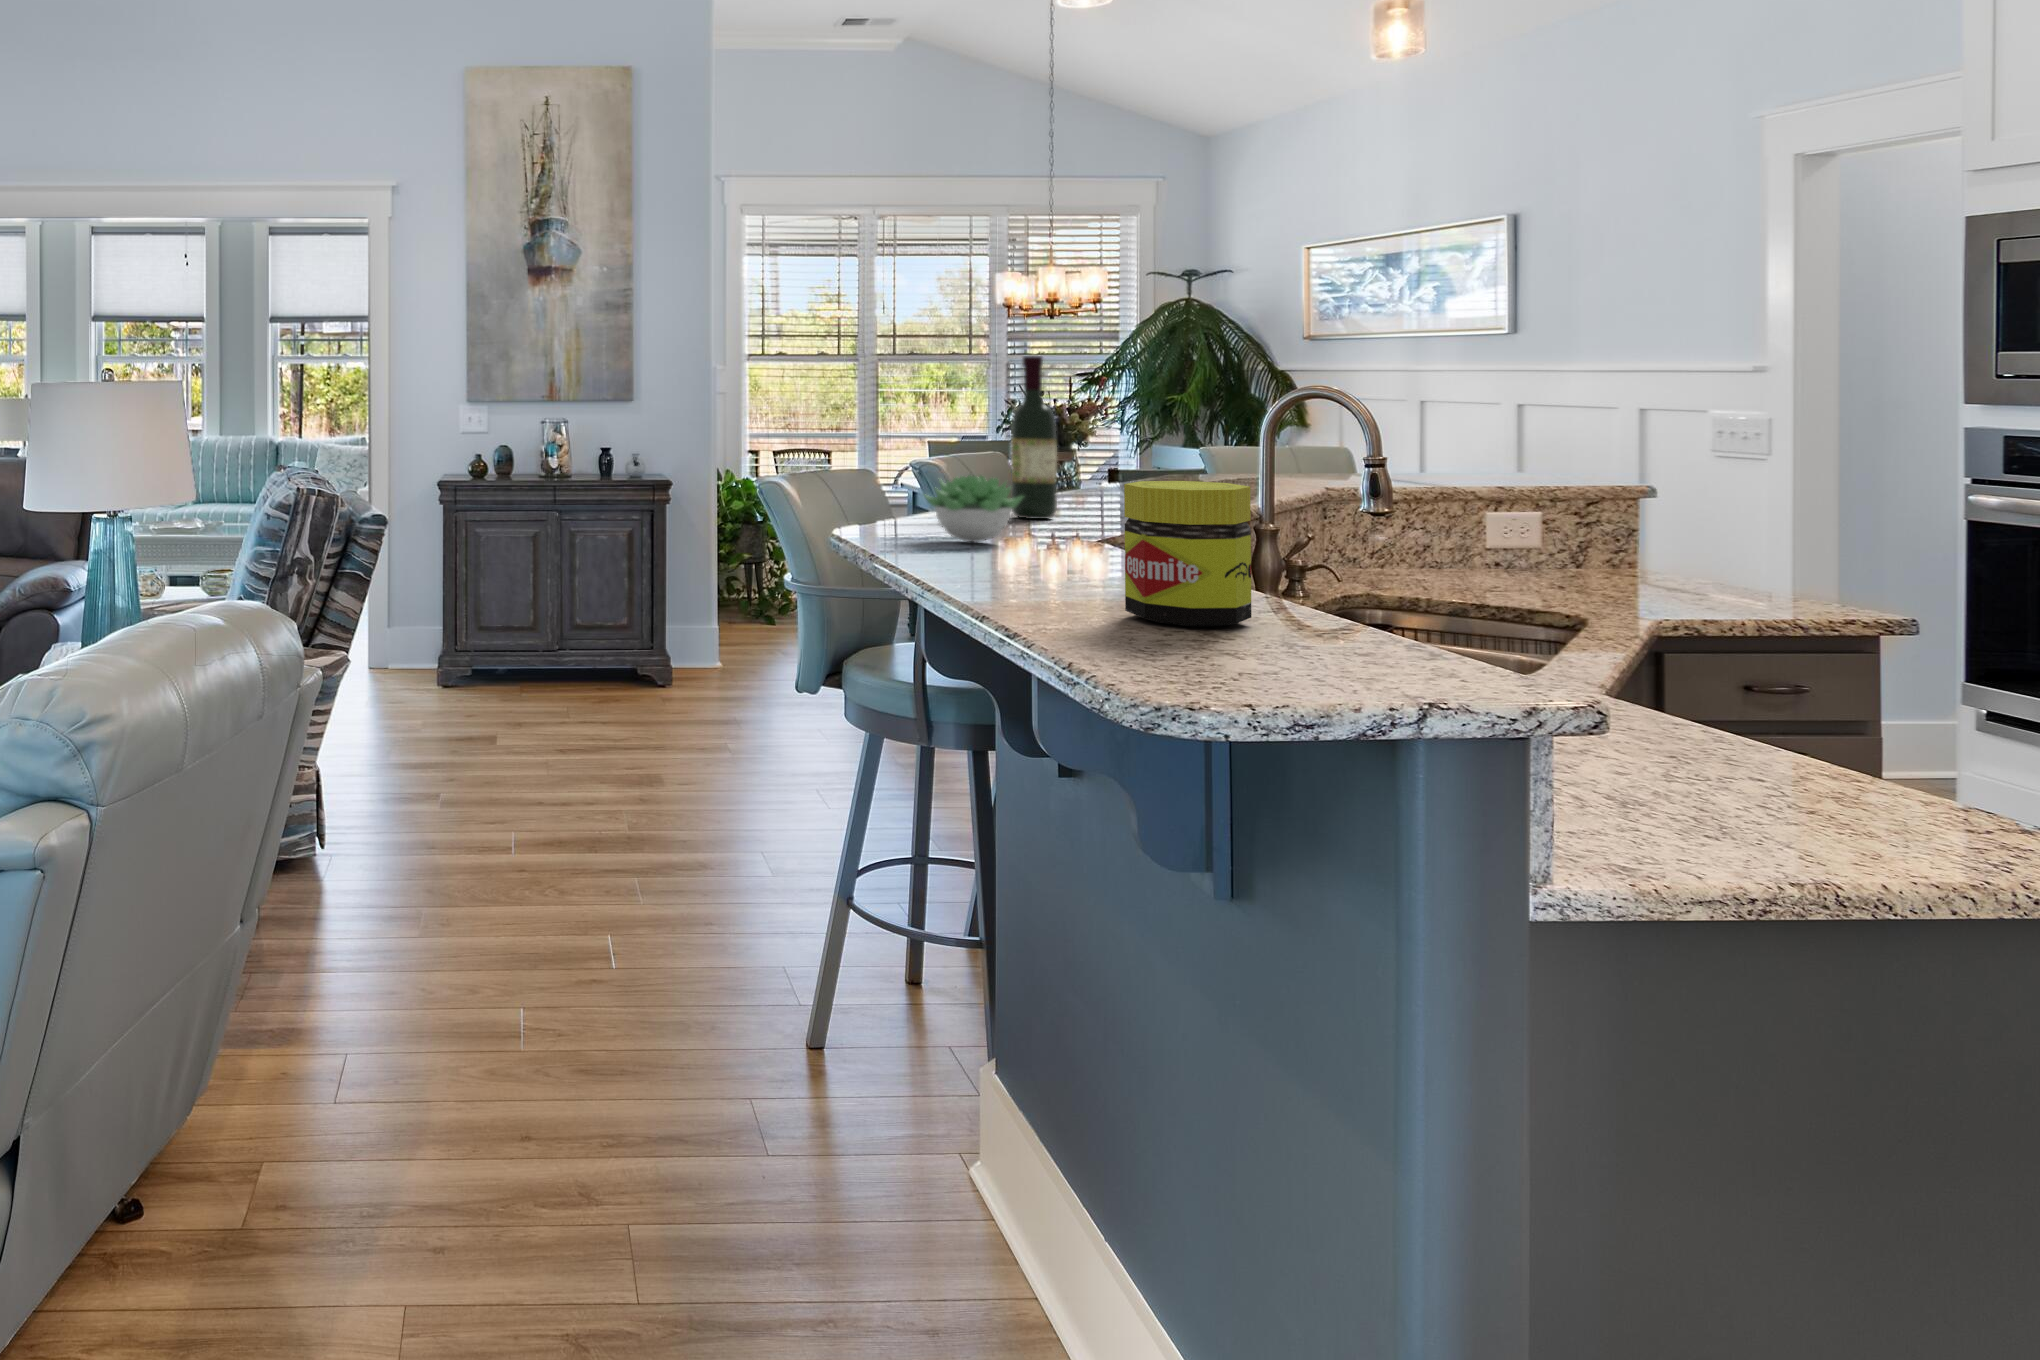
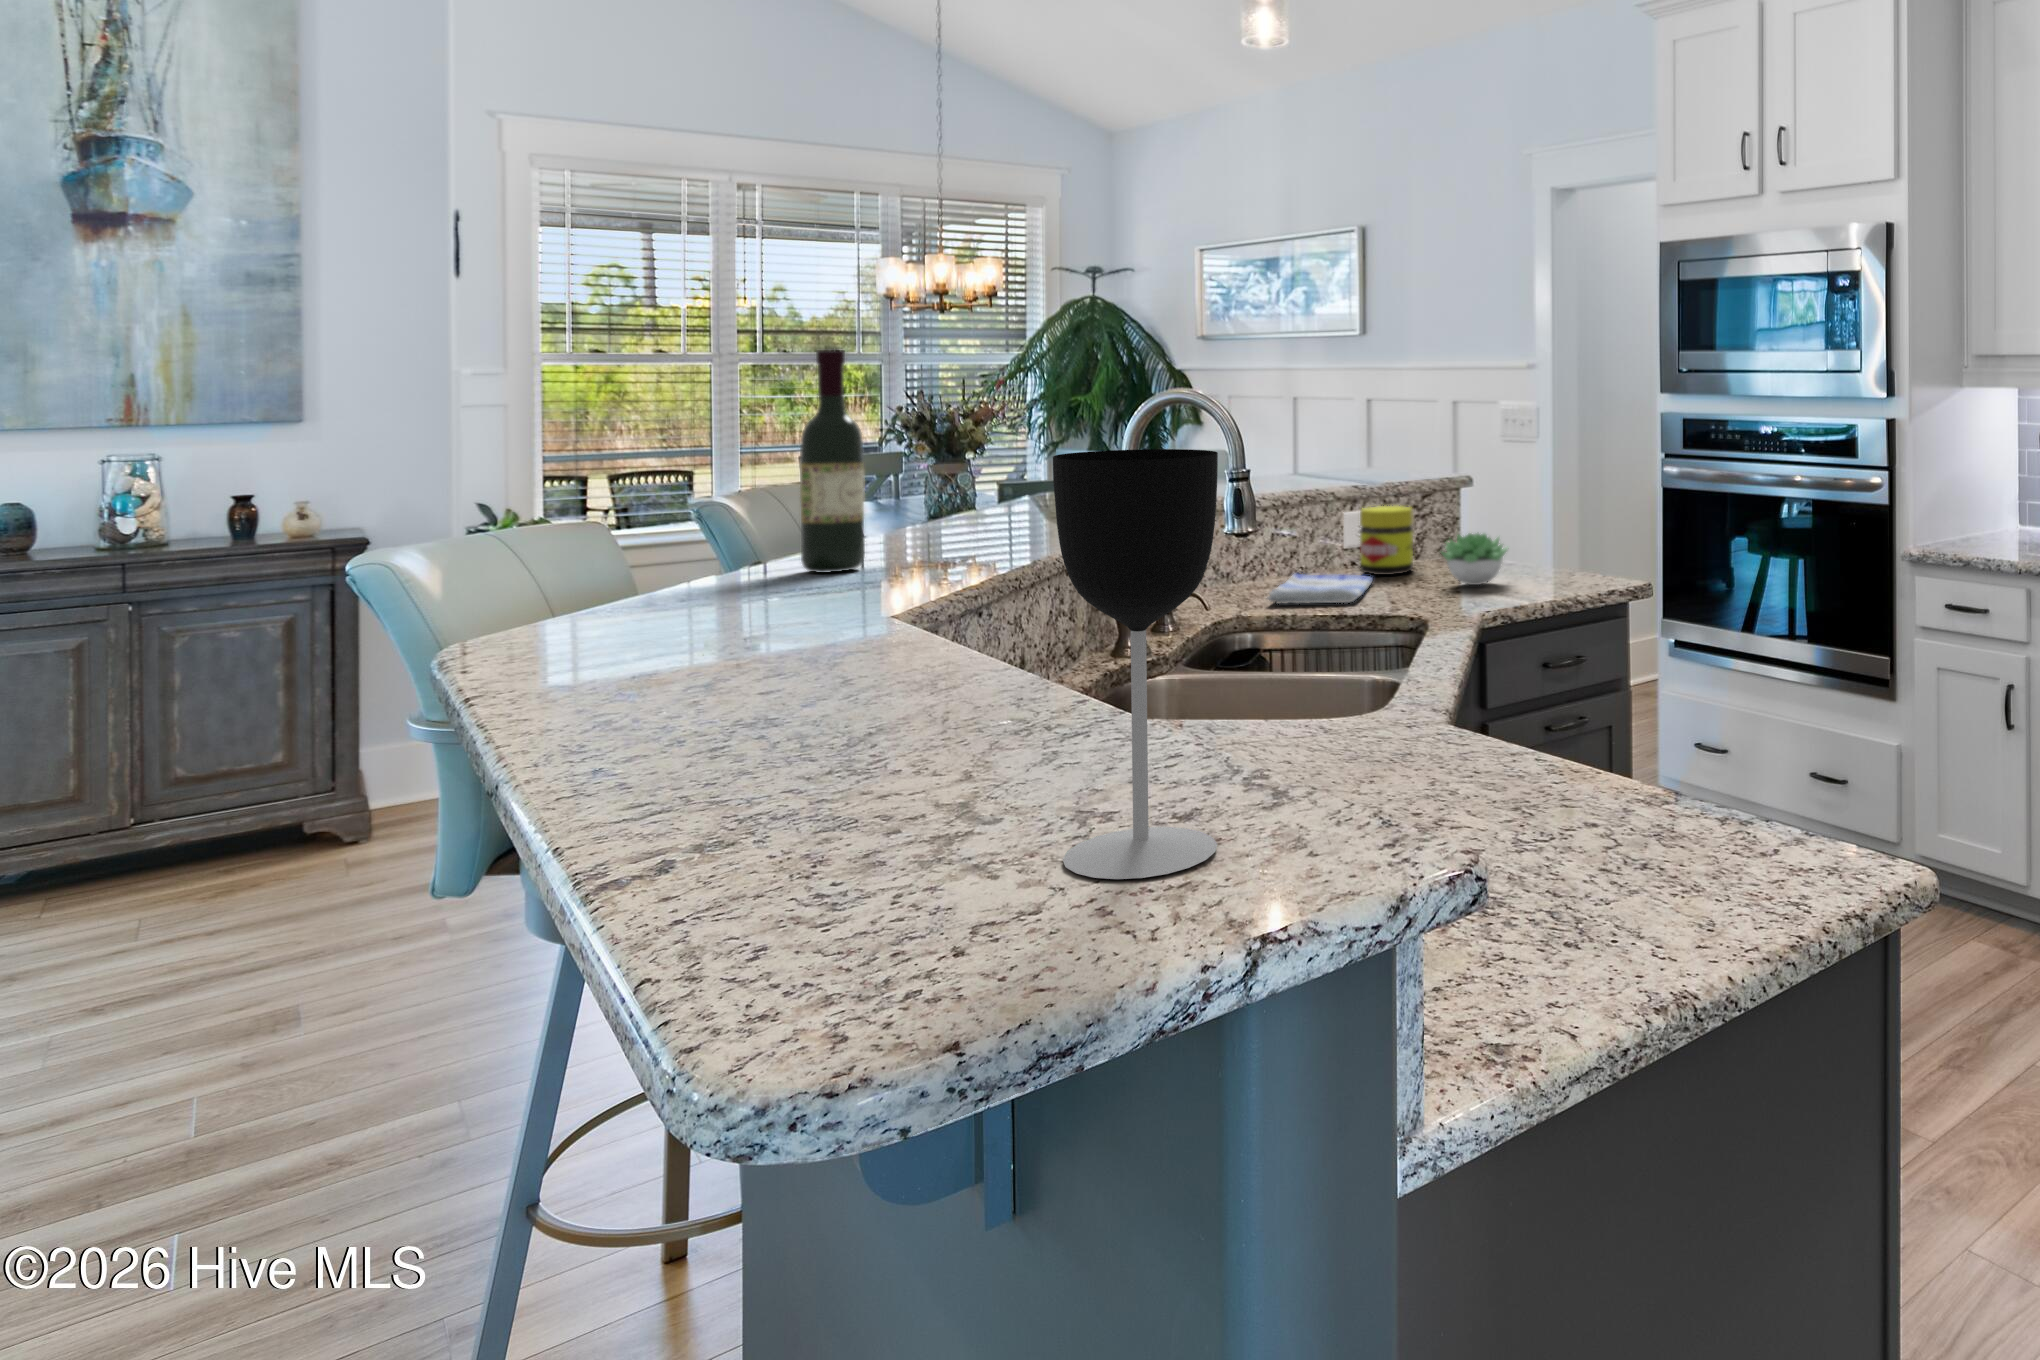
wine glass: none [1287,425,1398,673] -> present [1053,449,1218,879]
succulent plant: present [925,475,1024,542] -> present [1442,534,1508,585]
jar: present [1124,481,1251,626] -> present [1360,506,1413,575]
dish towel: none [1399,566,1521,596] -> present [1268,574,1373,604]

